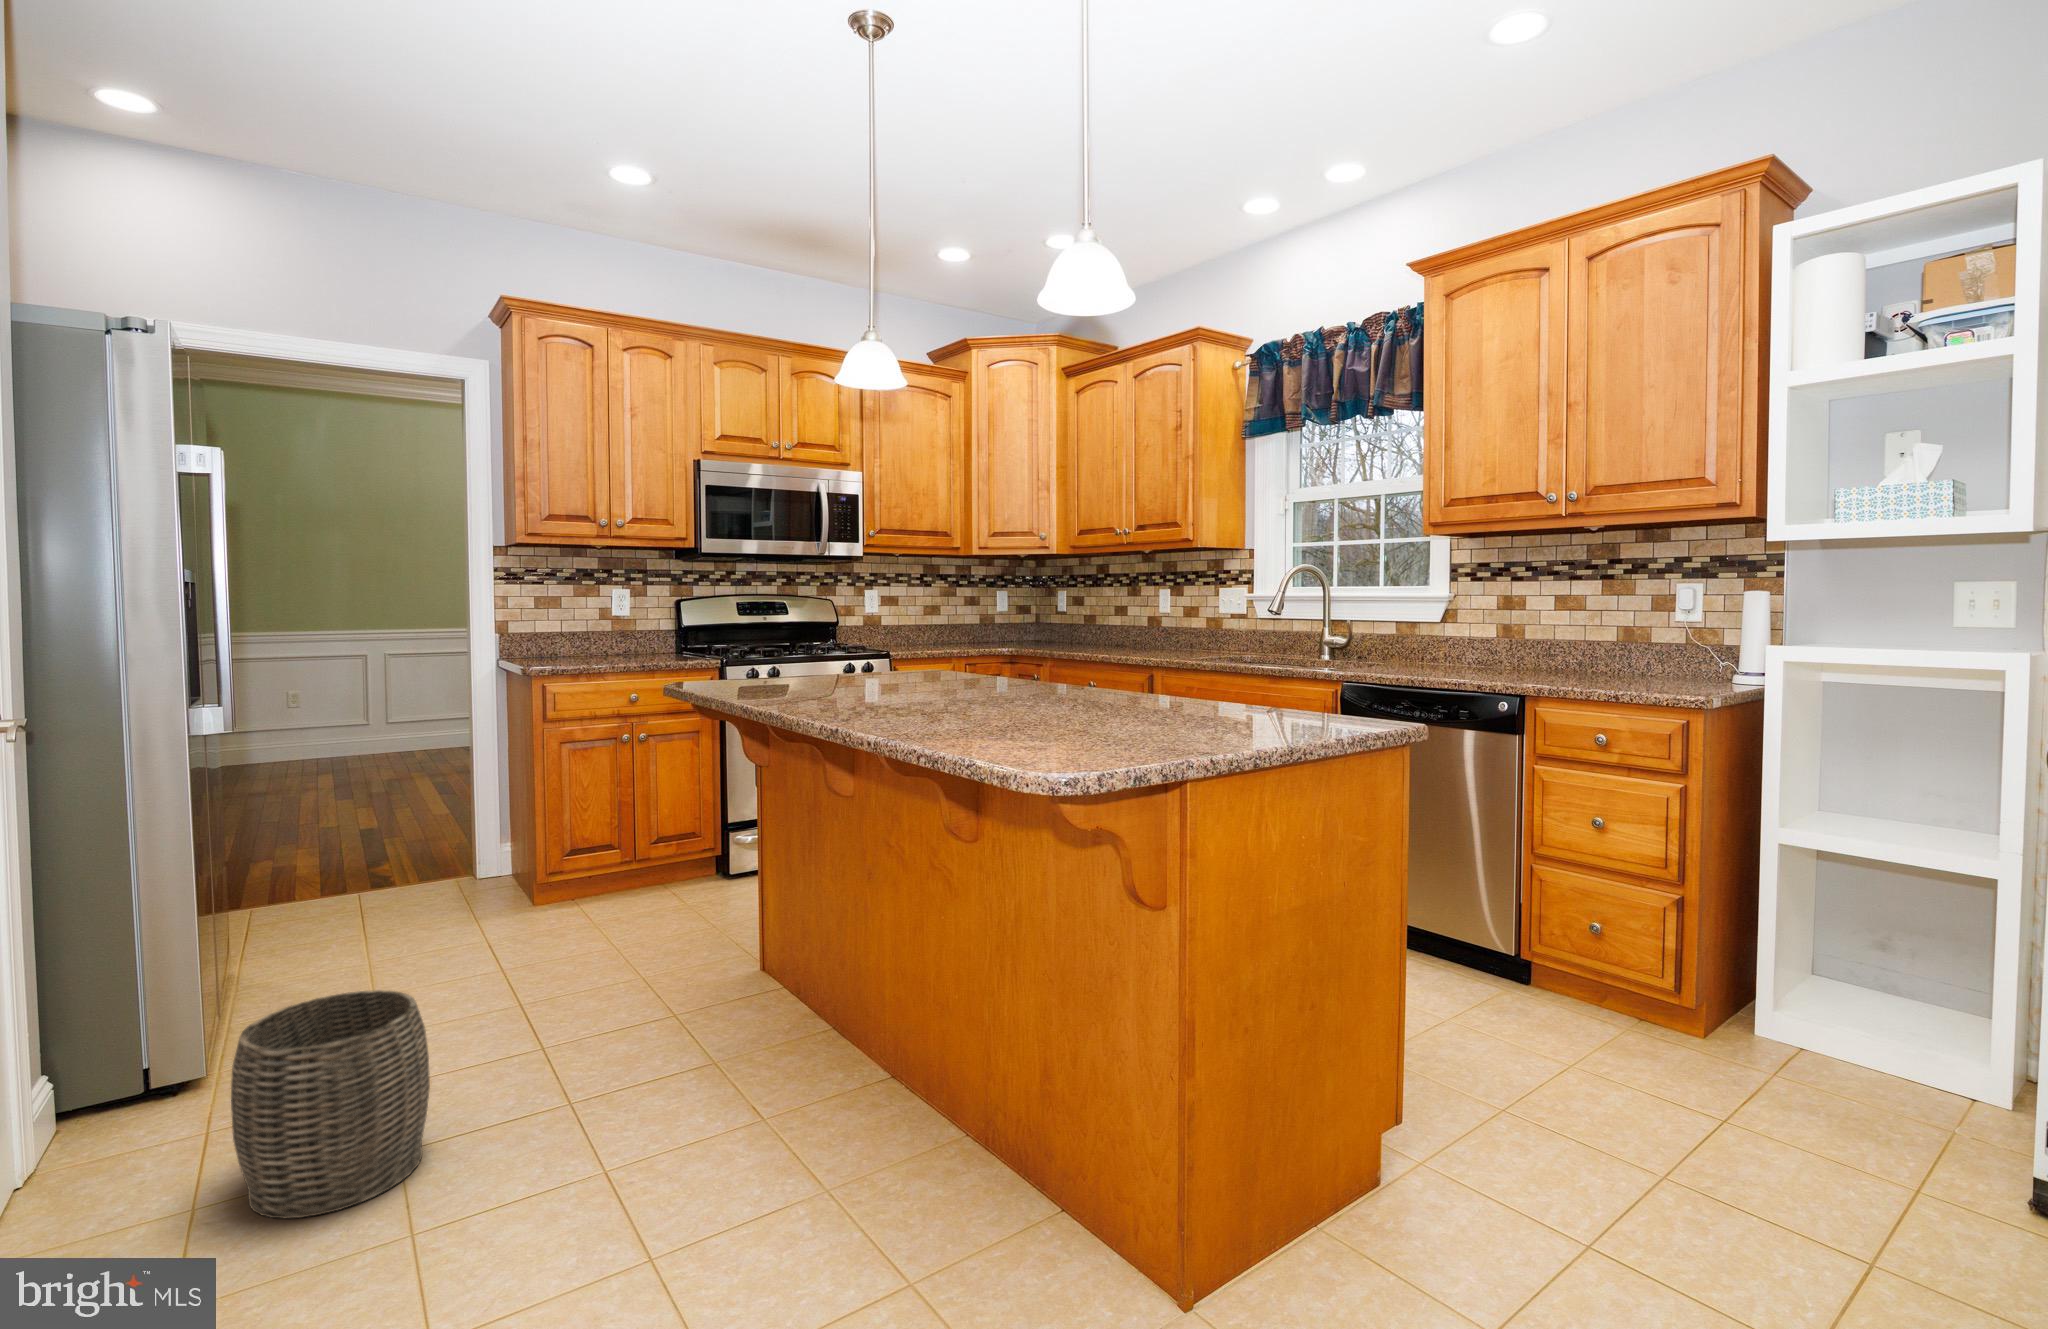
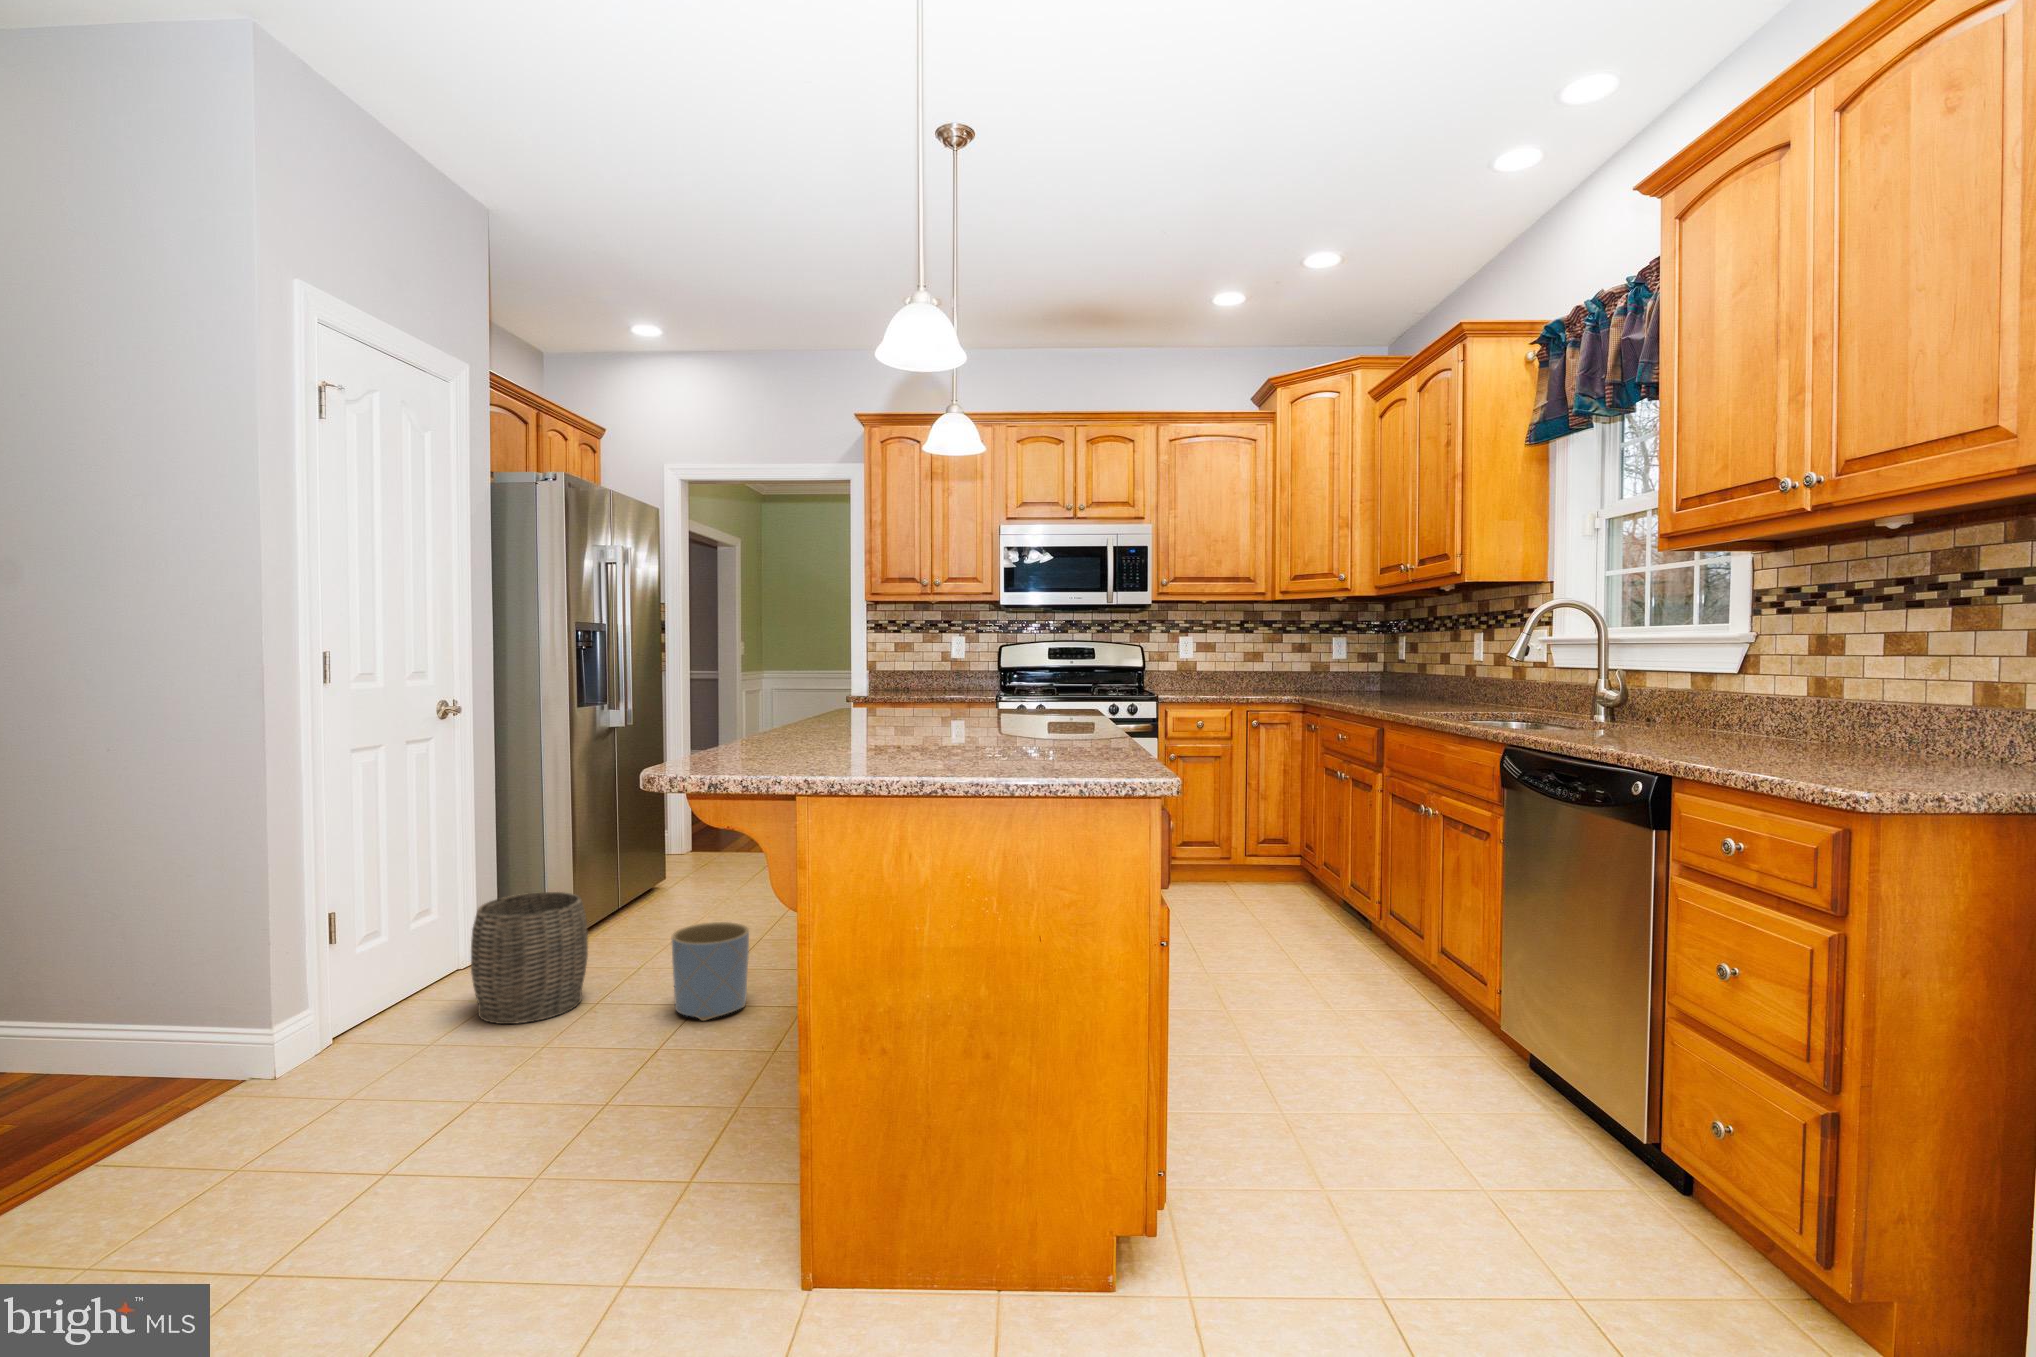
planter: none [574,975,680,1108] -> present [672,922,749,1021]

